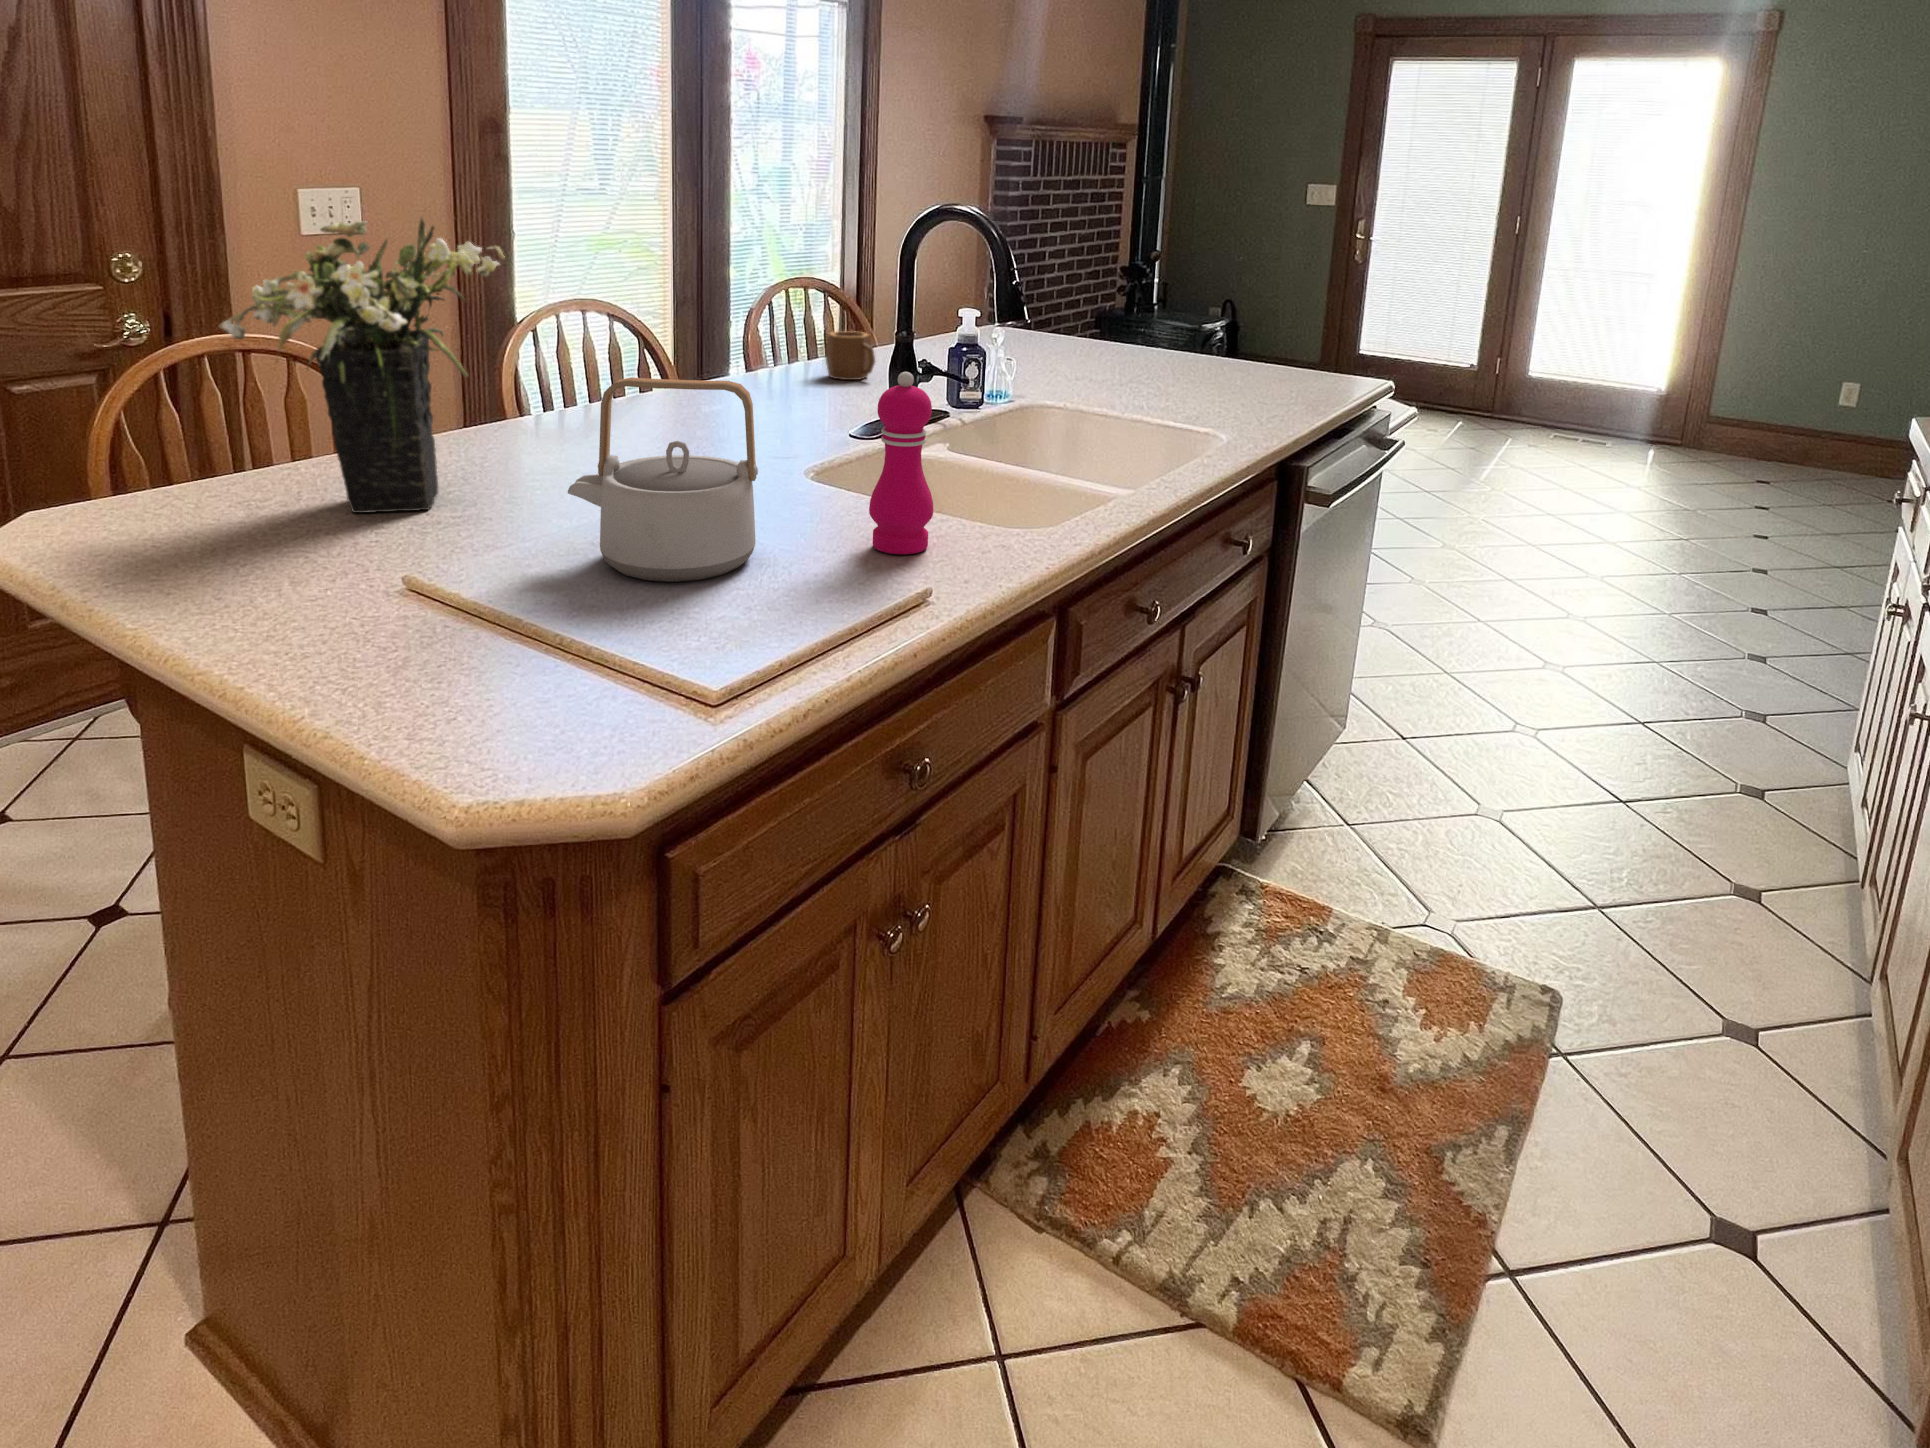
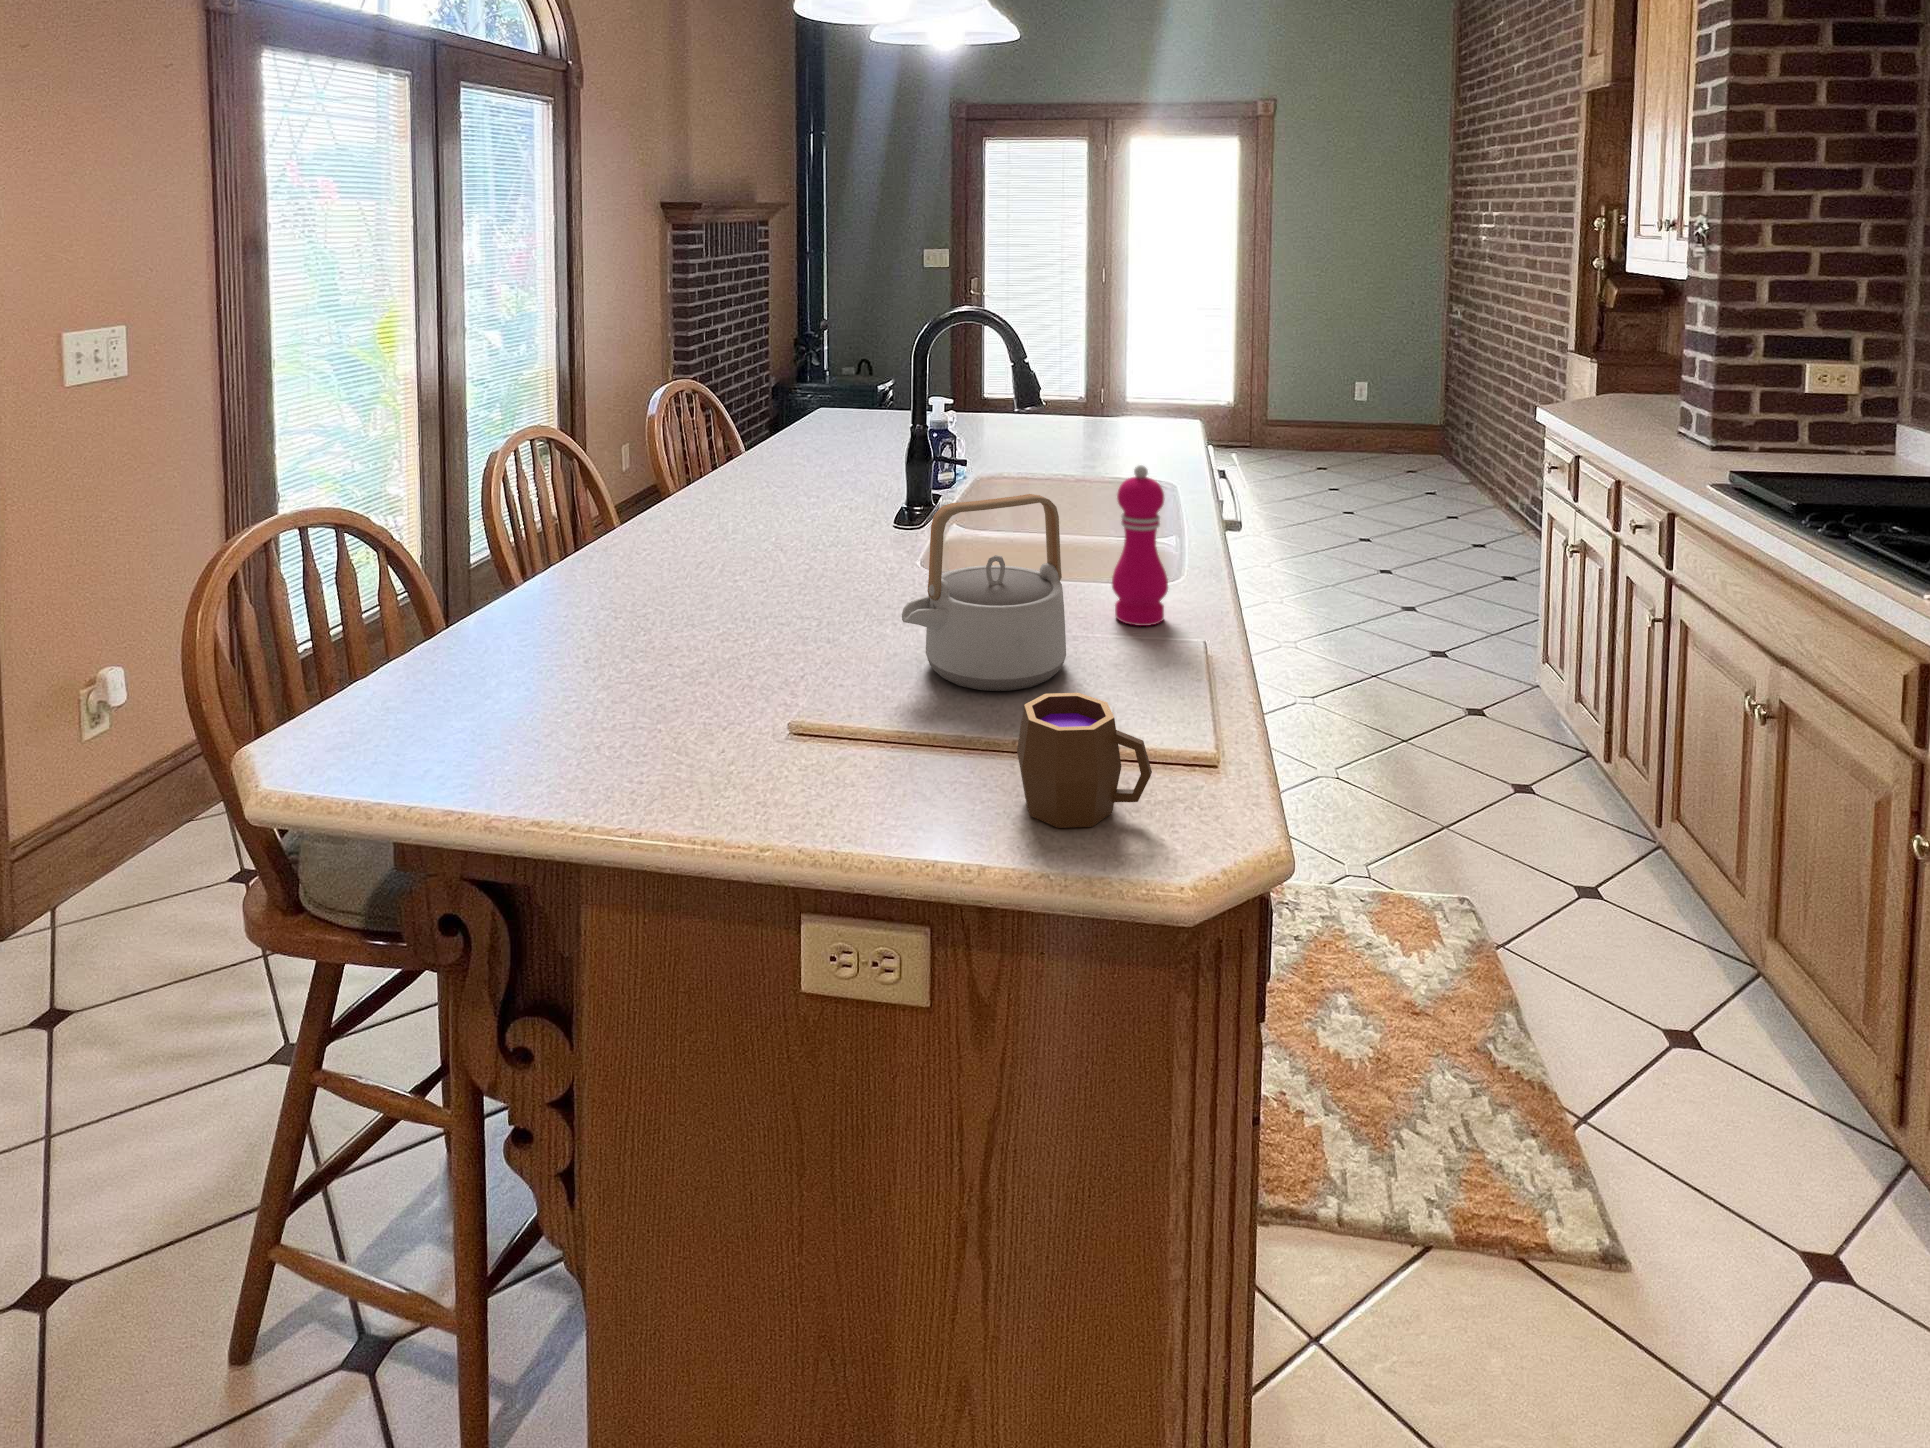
flower arrangement: present [219,218,505,513] -> none [469,372,736,686]
mug: present [825,331,875,380] -> present [1017,693,1152,828]

